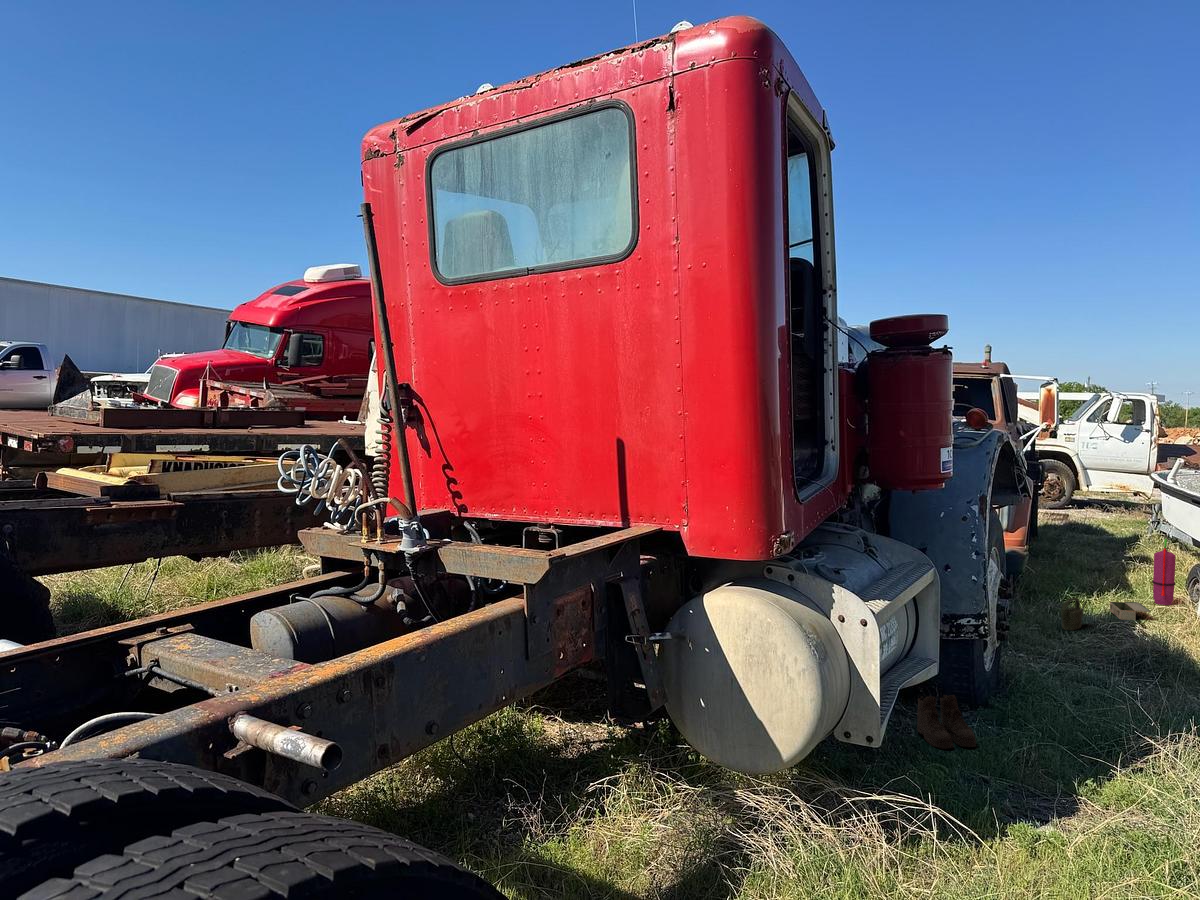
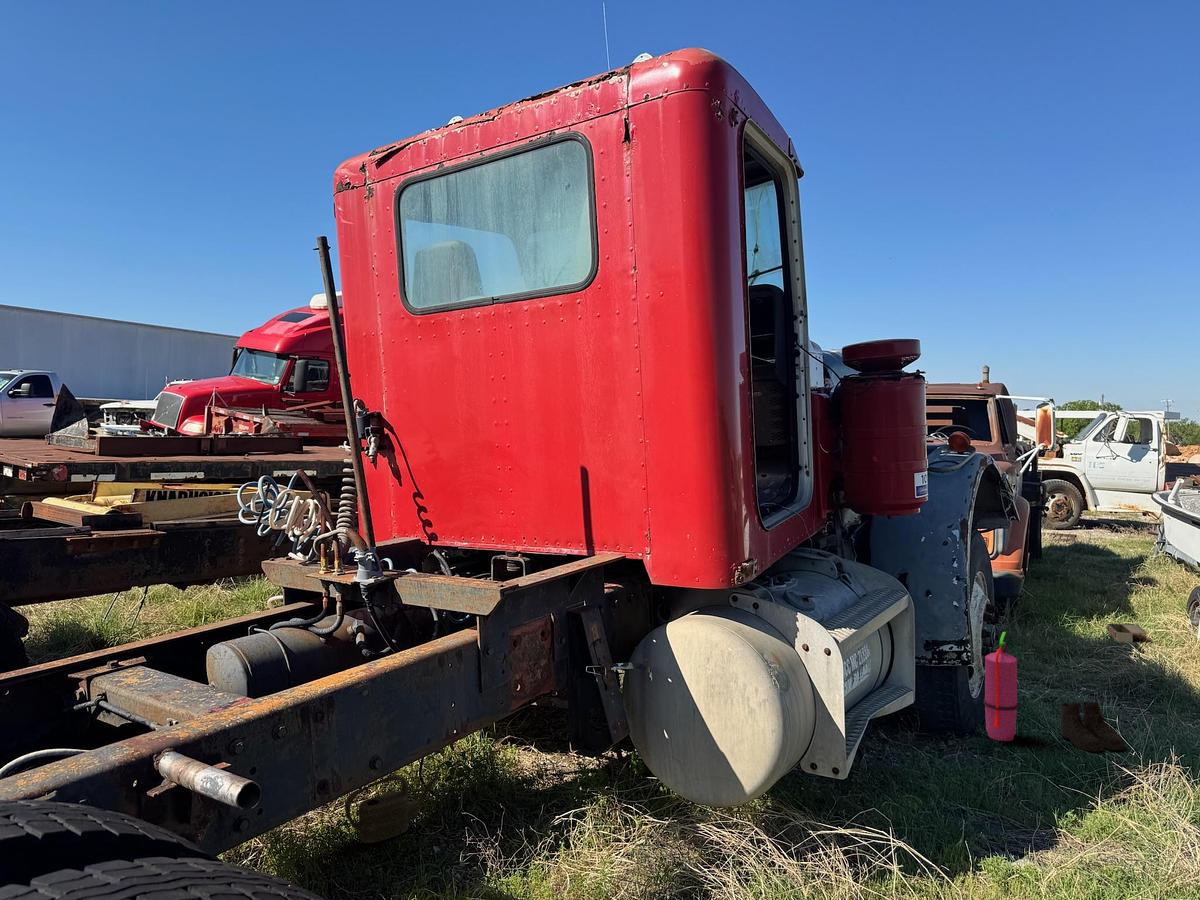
fire extinguisher: present [1152,539,1176,605] -> present [984,632,1018,741]
watering can: present [1061,598,1086,630] -> present [345,775,438,843]
boots: present [917,695,976,749] -> present [1061,701,1123,752]

